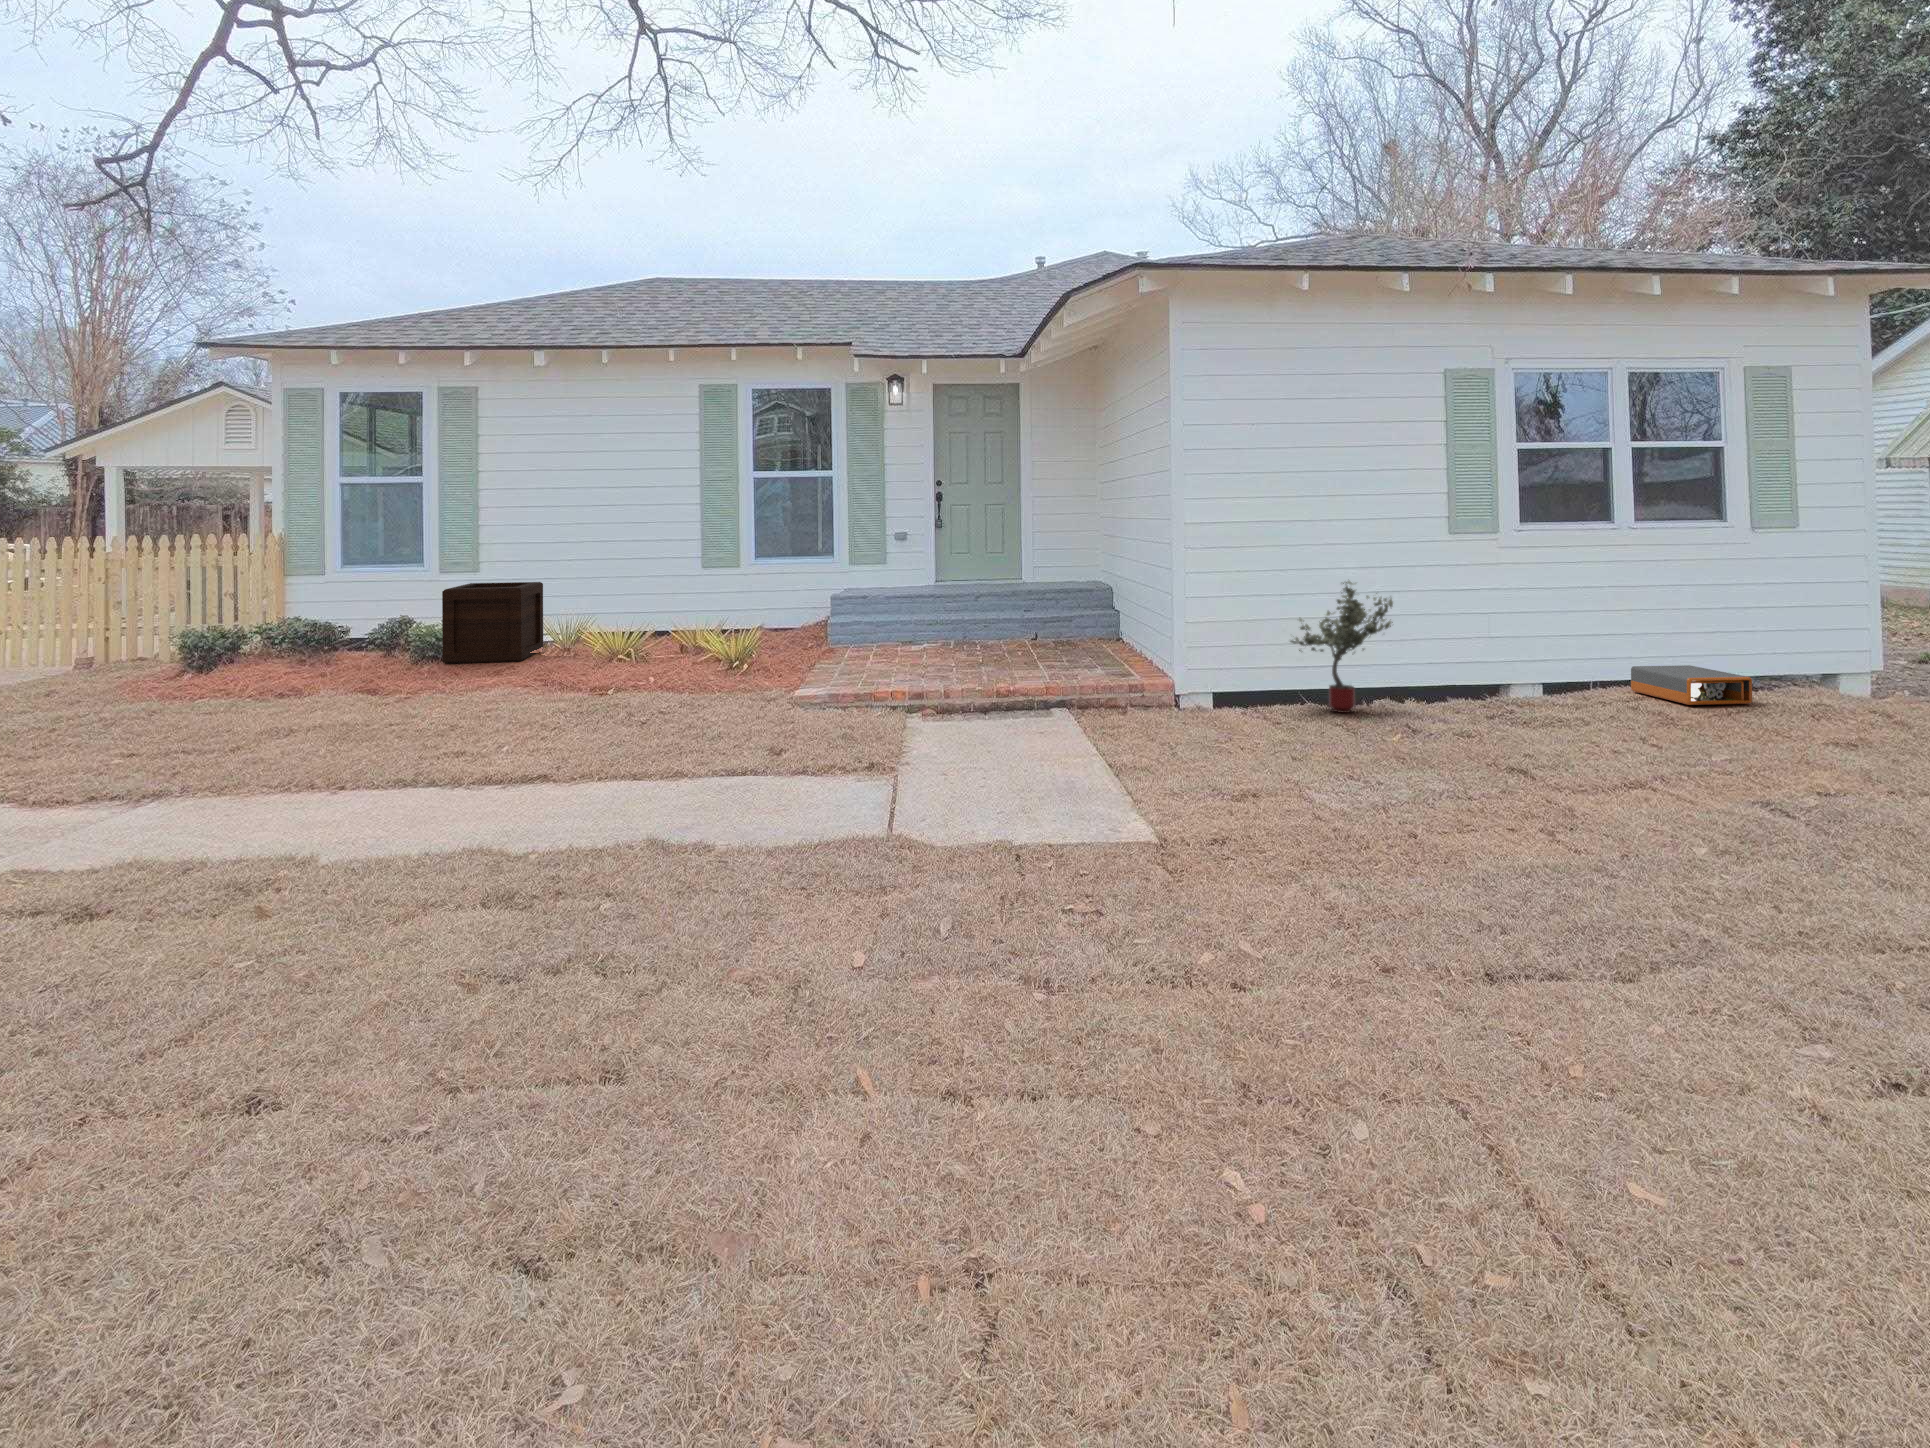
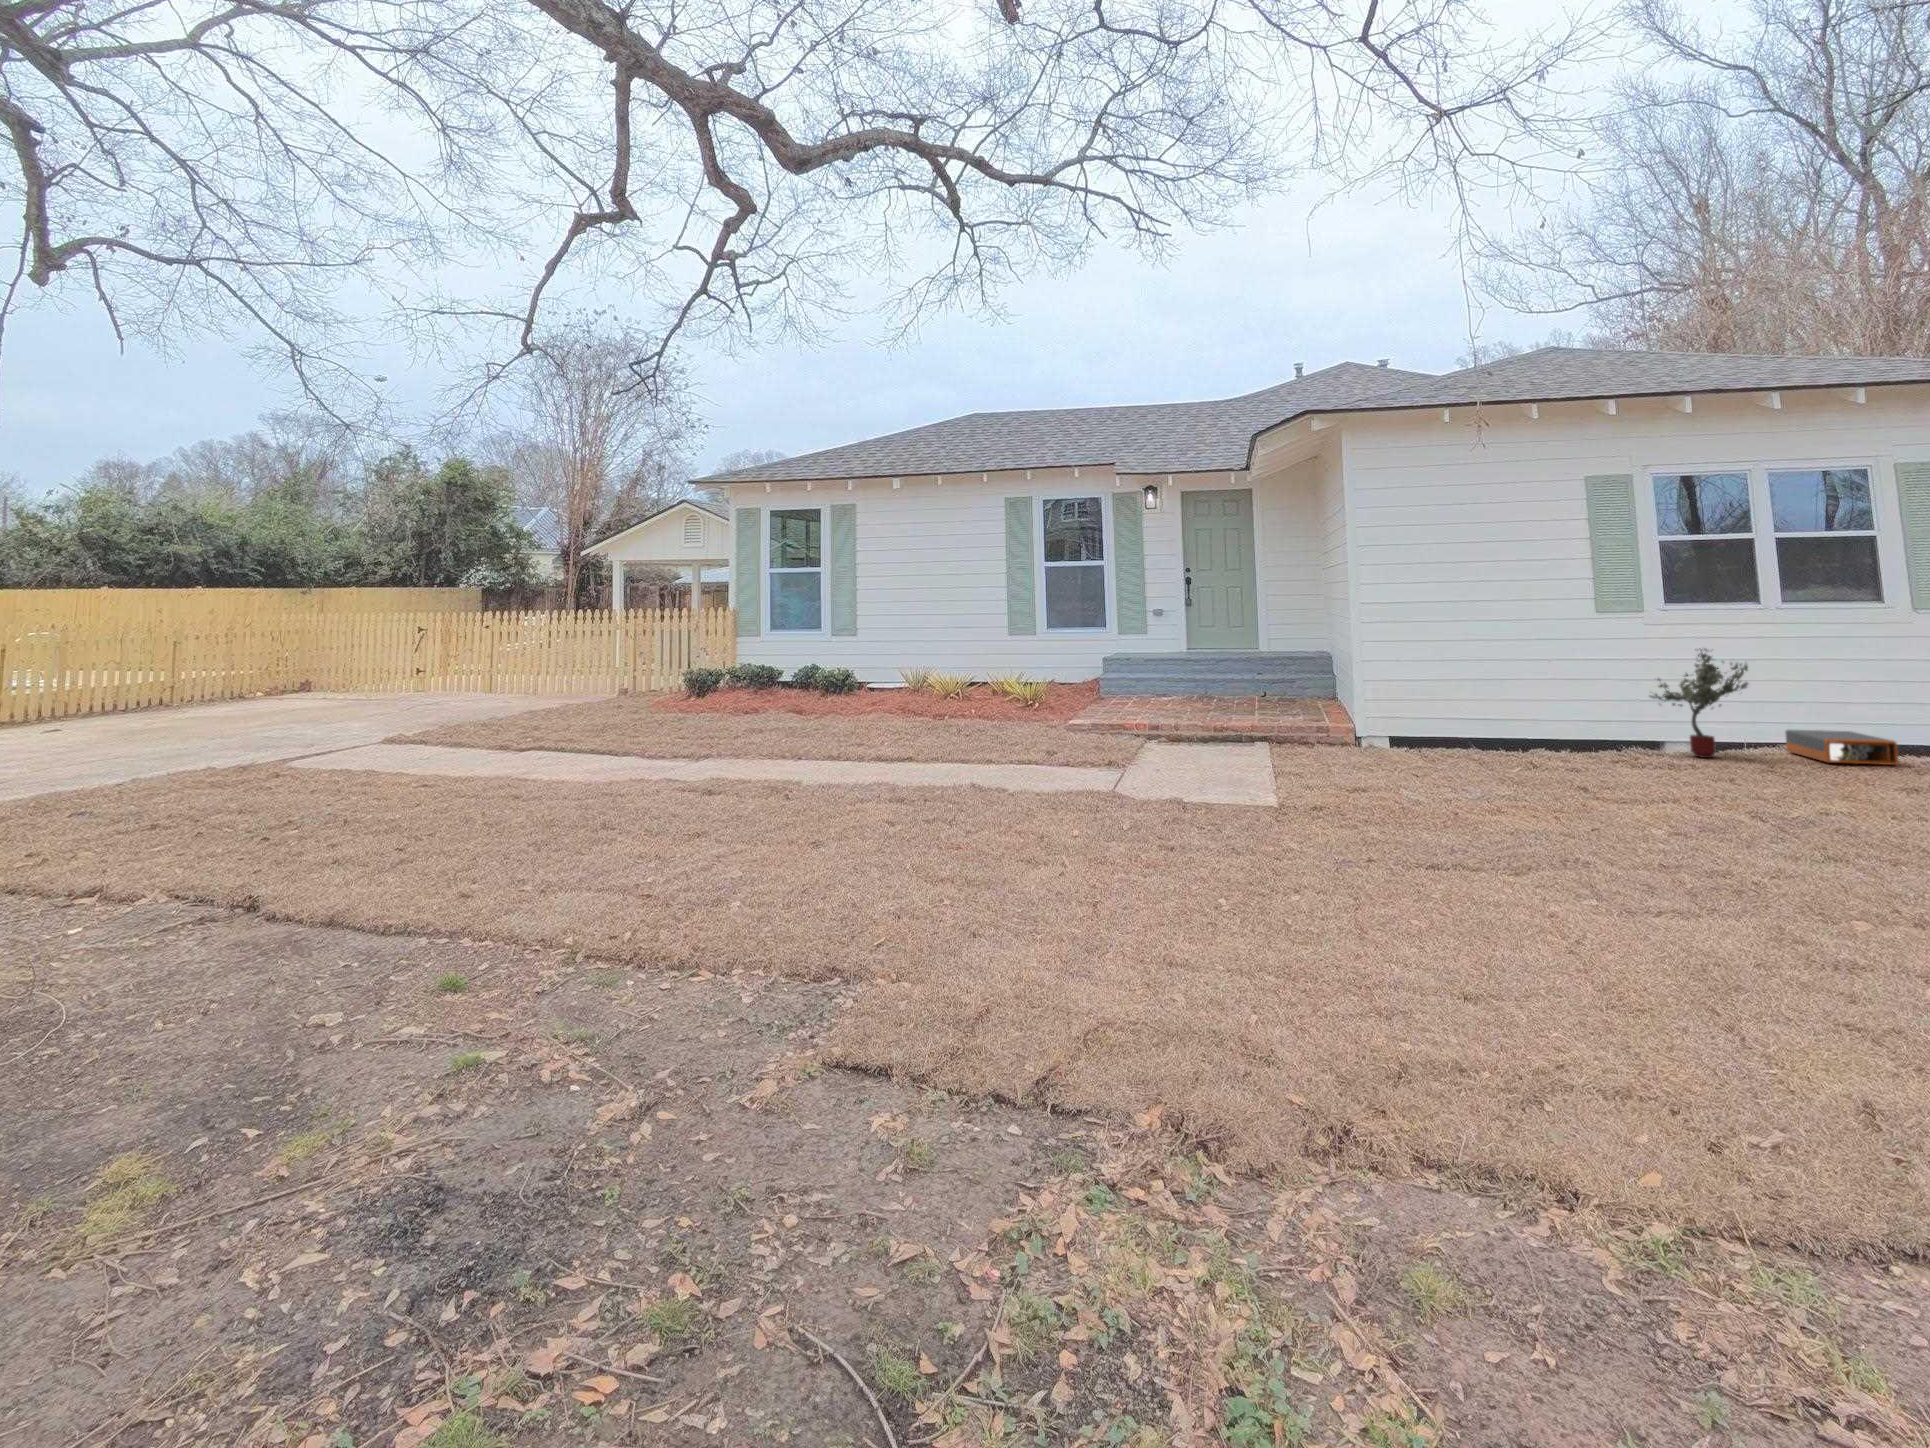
potted tree: present [1290,581,1393,713] -> present [1650,648,1748,758]
wooden crate: present [442,582,543,664] -> none [836,644,900,699]

